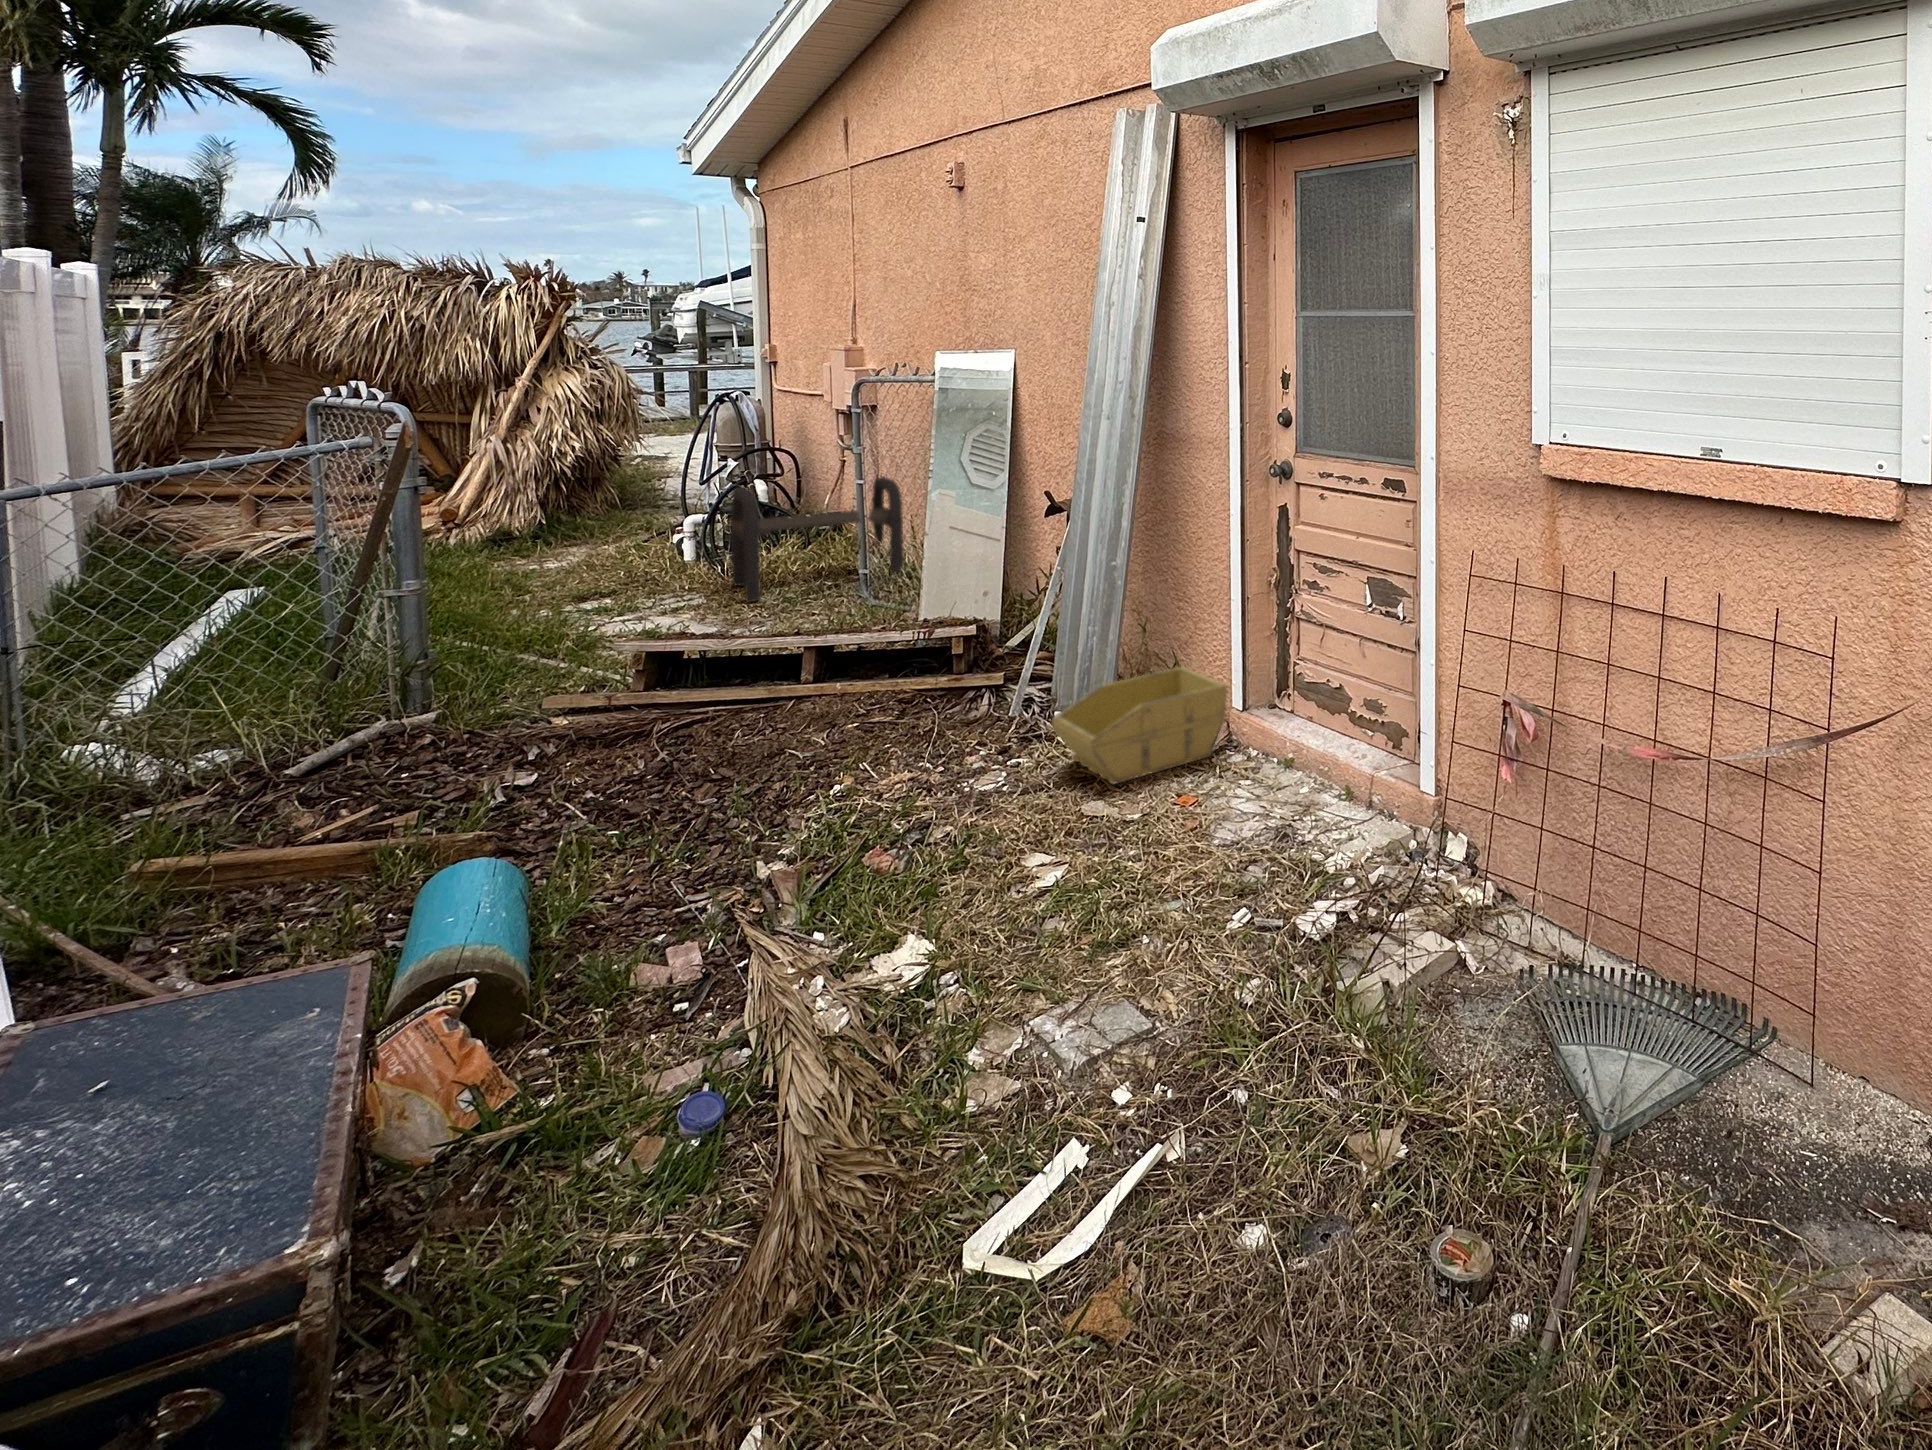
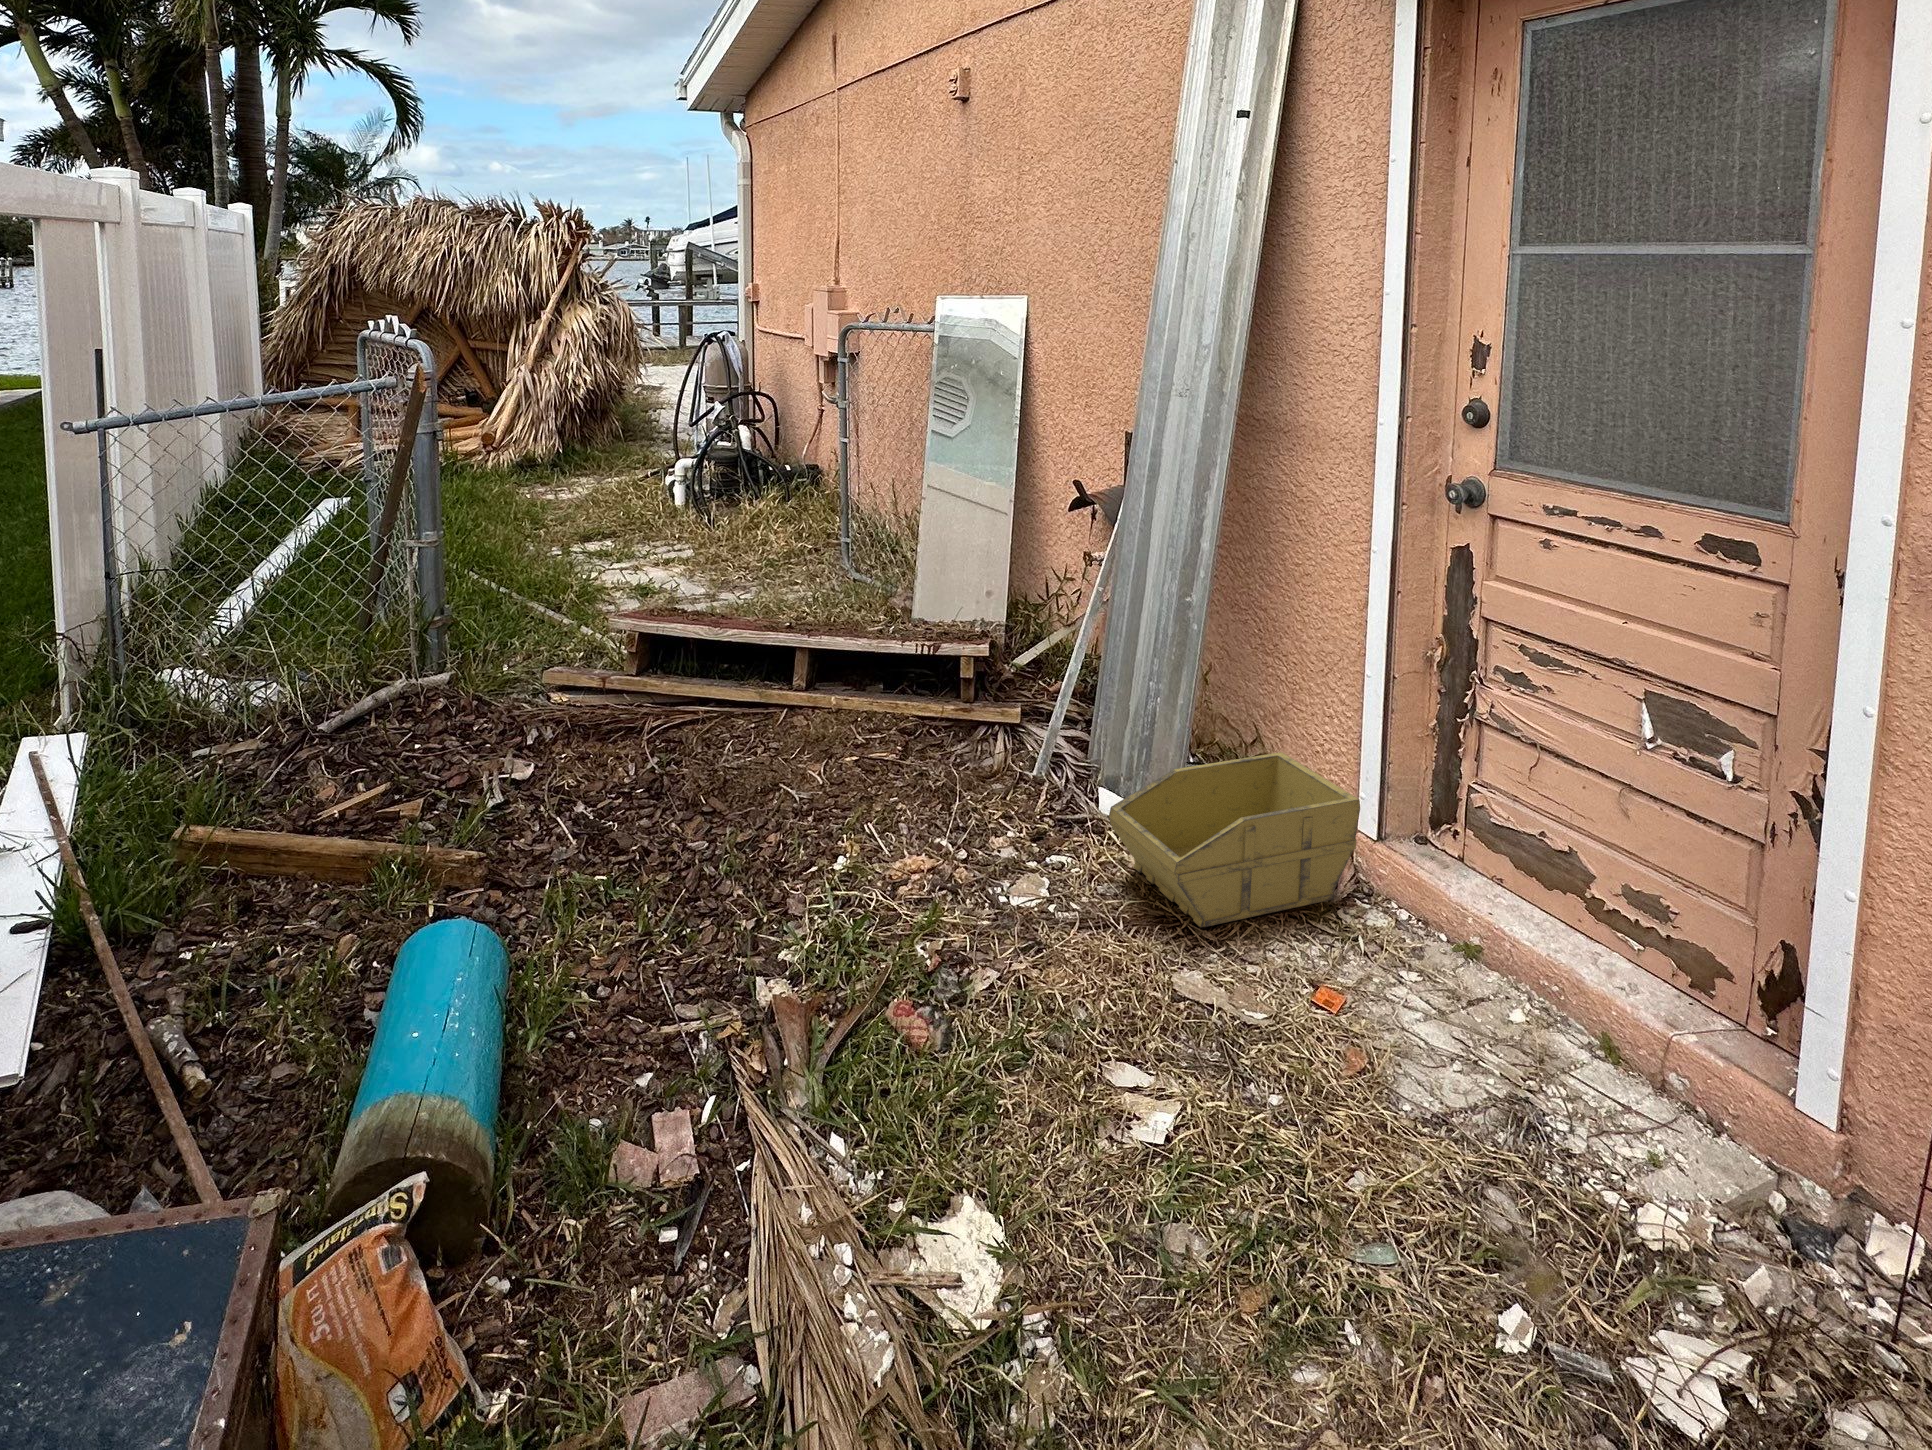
bench: present [731,477,904,602] -> none [719,433,887,563]

